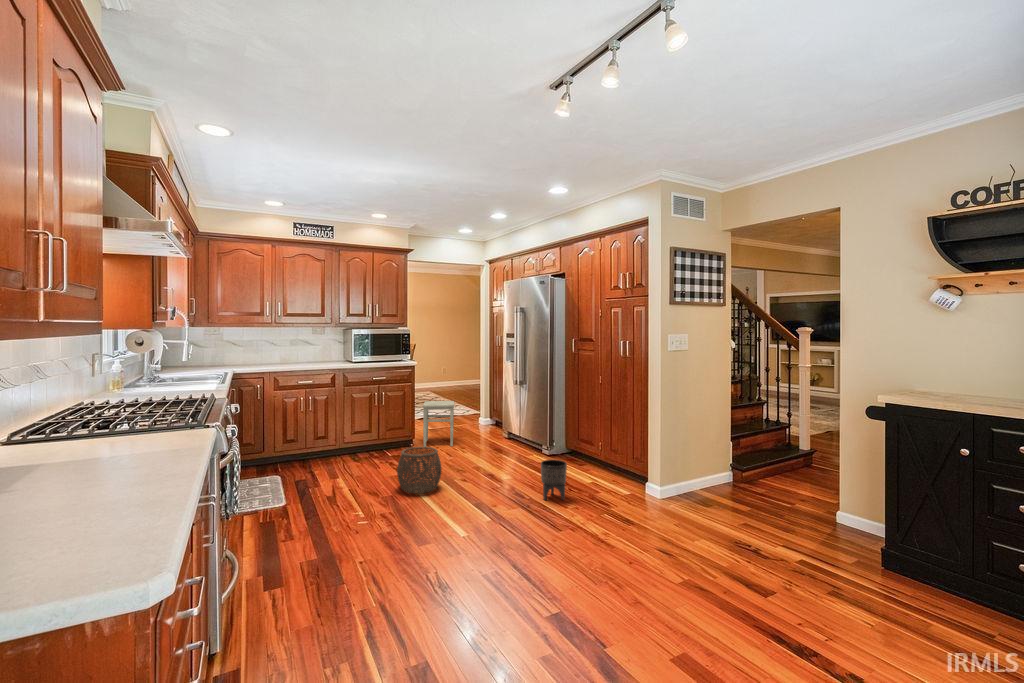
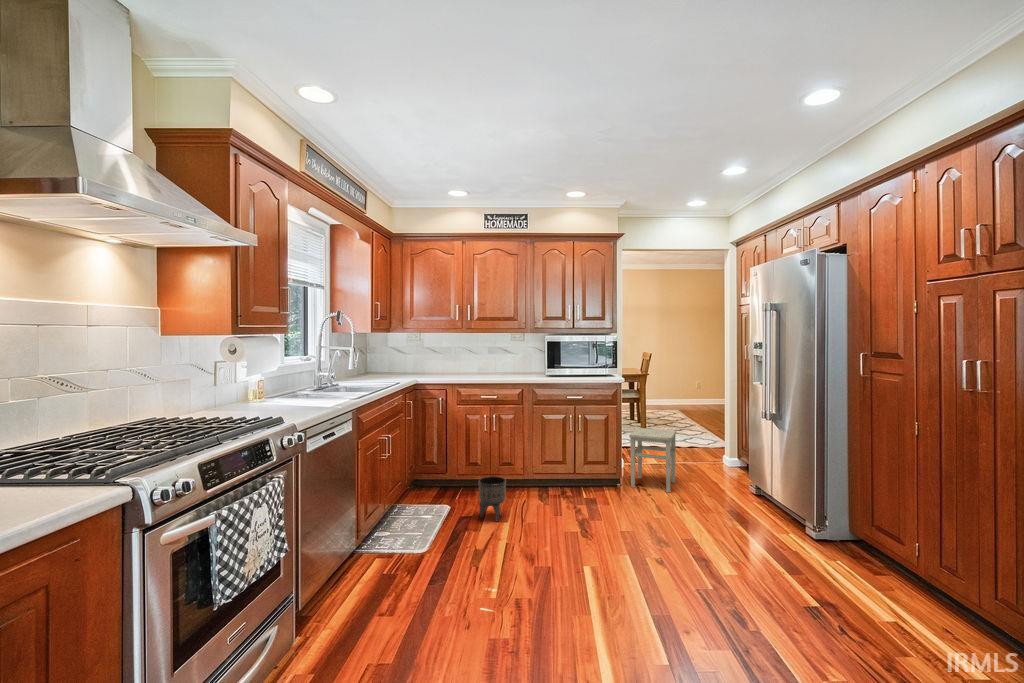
woven basket: present [397,447,442,493] -> none [558,501,620,572]
planter: present [541,460,567,500] -> present [479,476,506,521]

